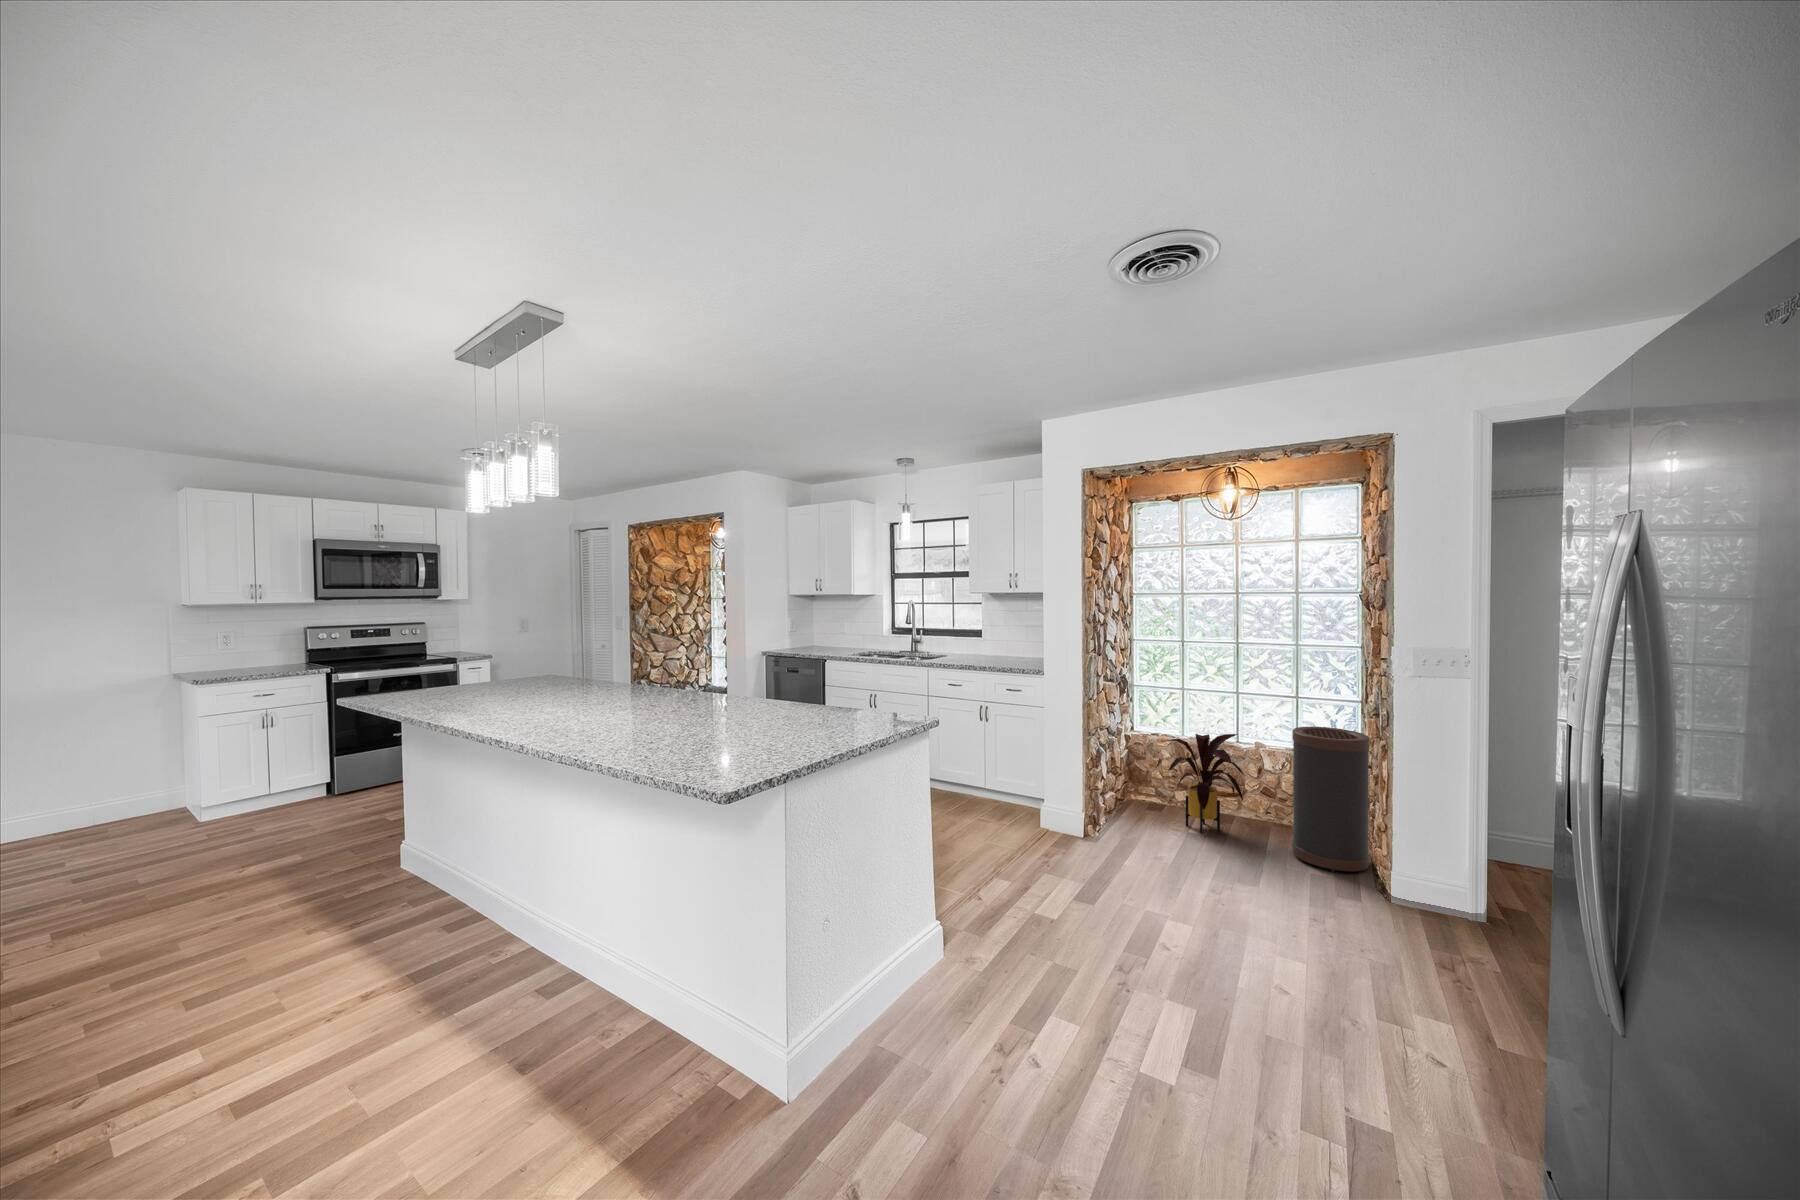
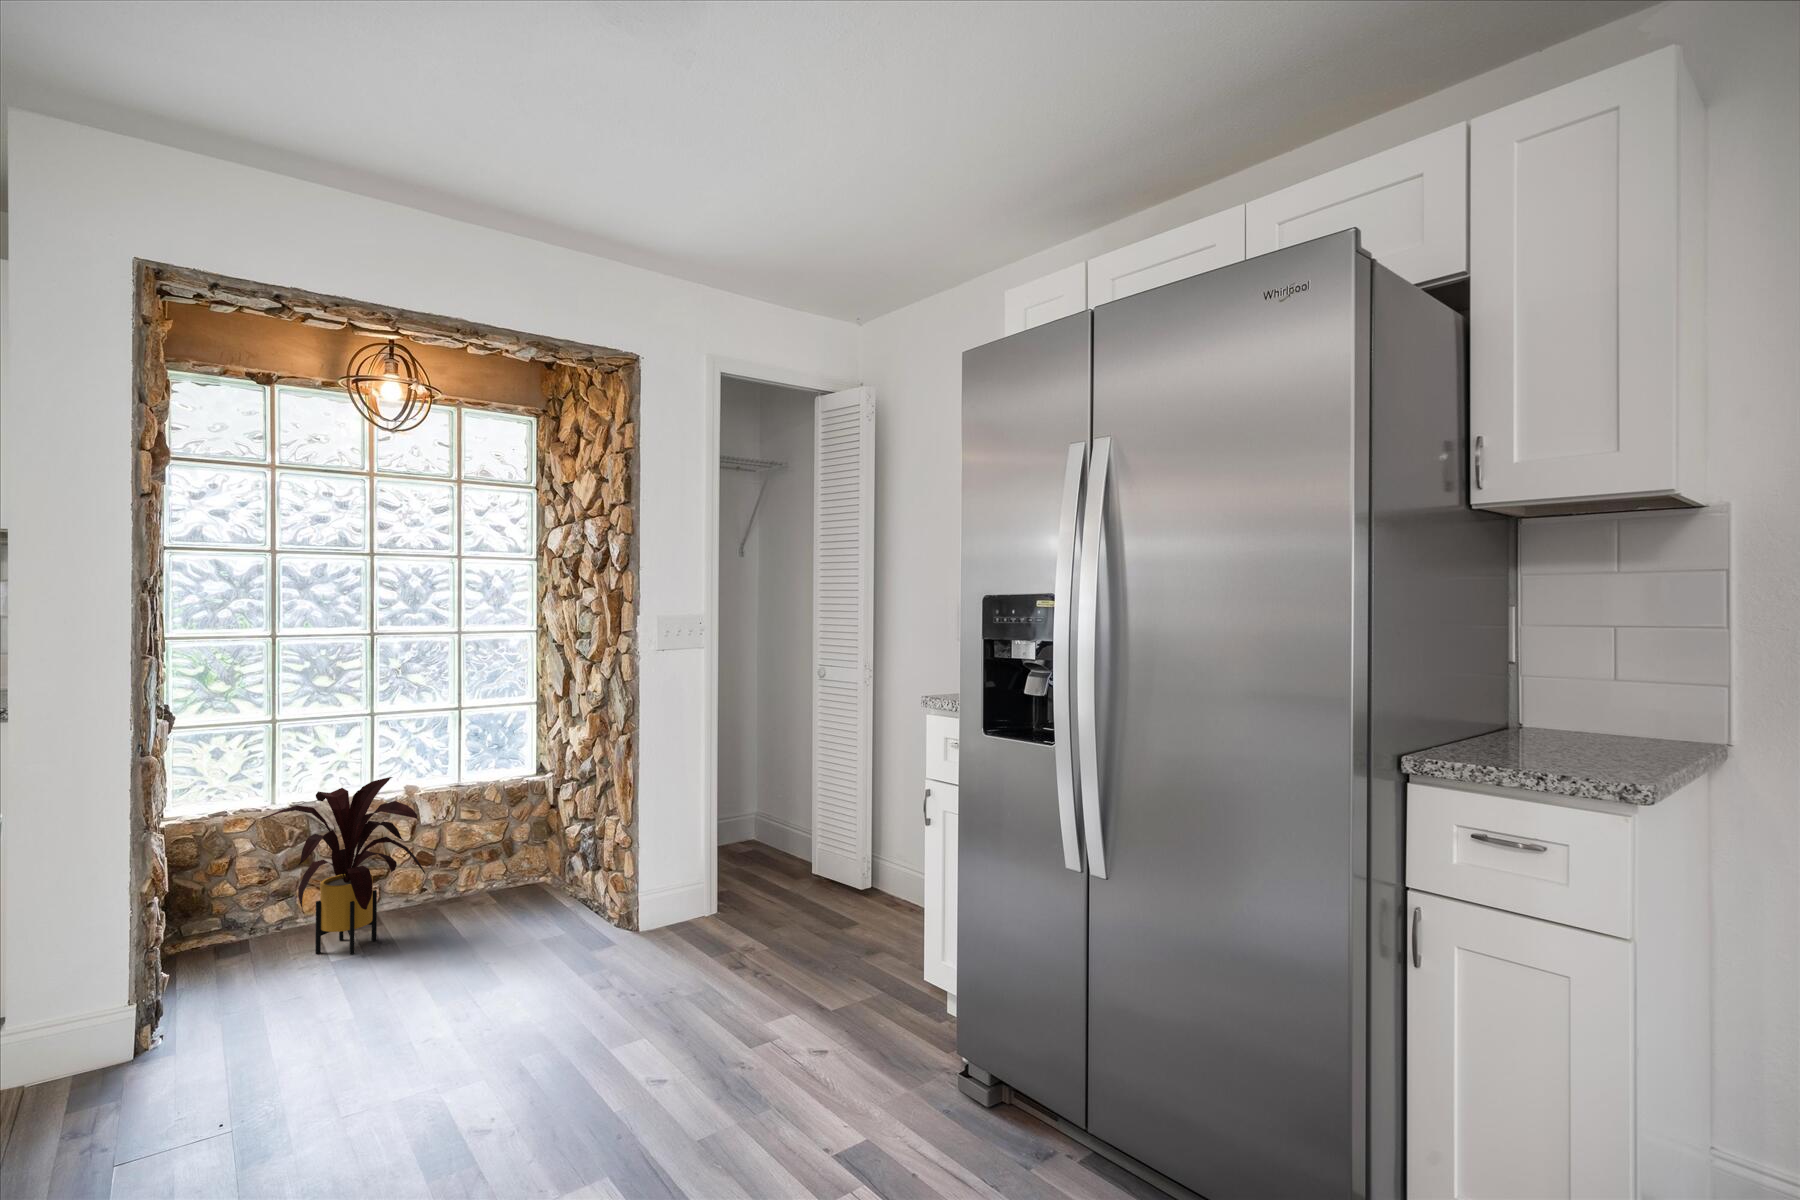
trash can: present [1292,727,1370,872] -> none [494,737,588,929]

